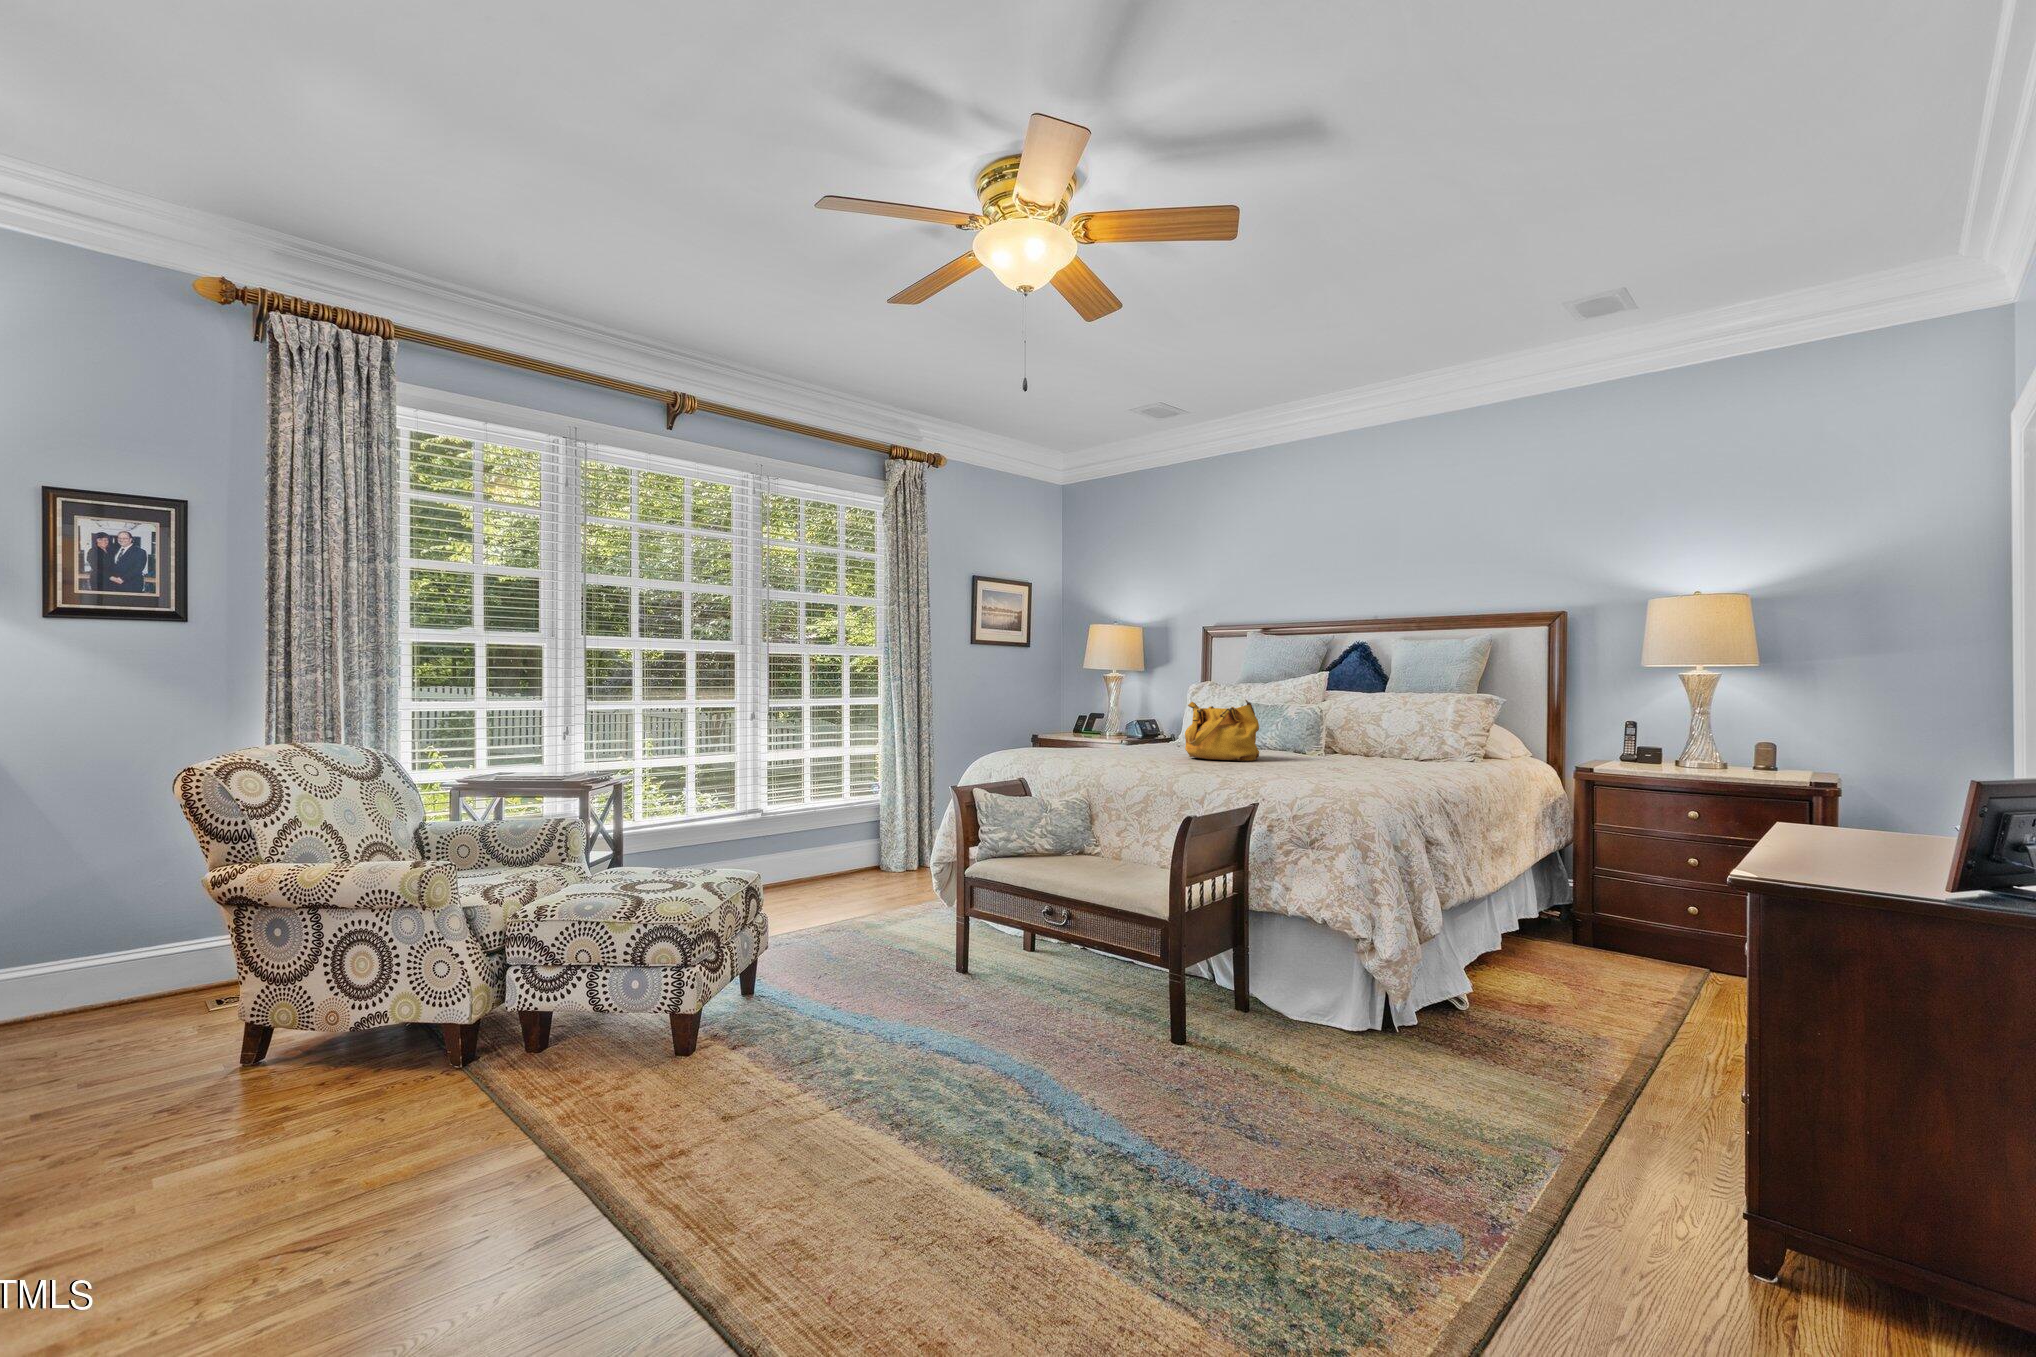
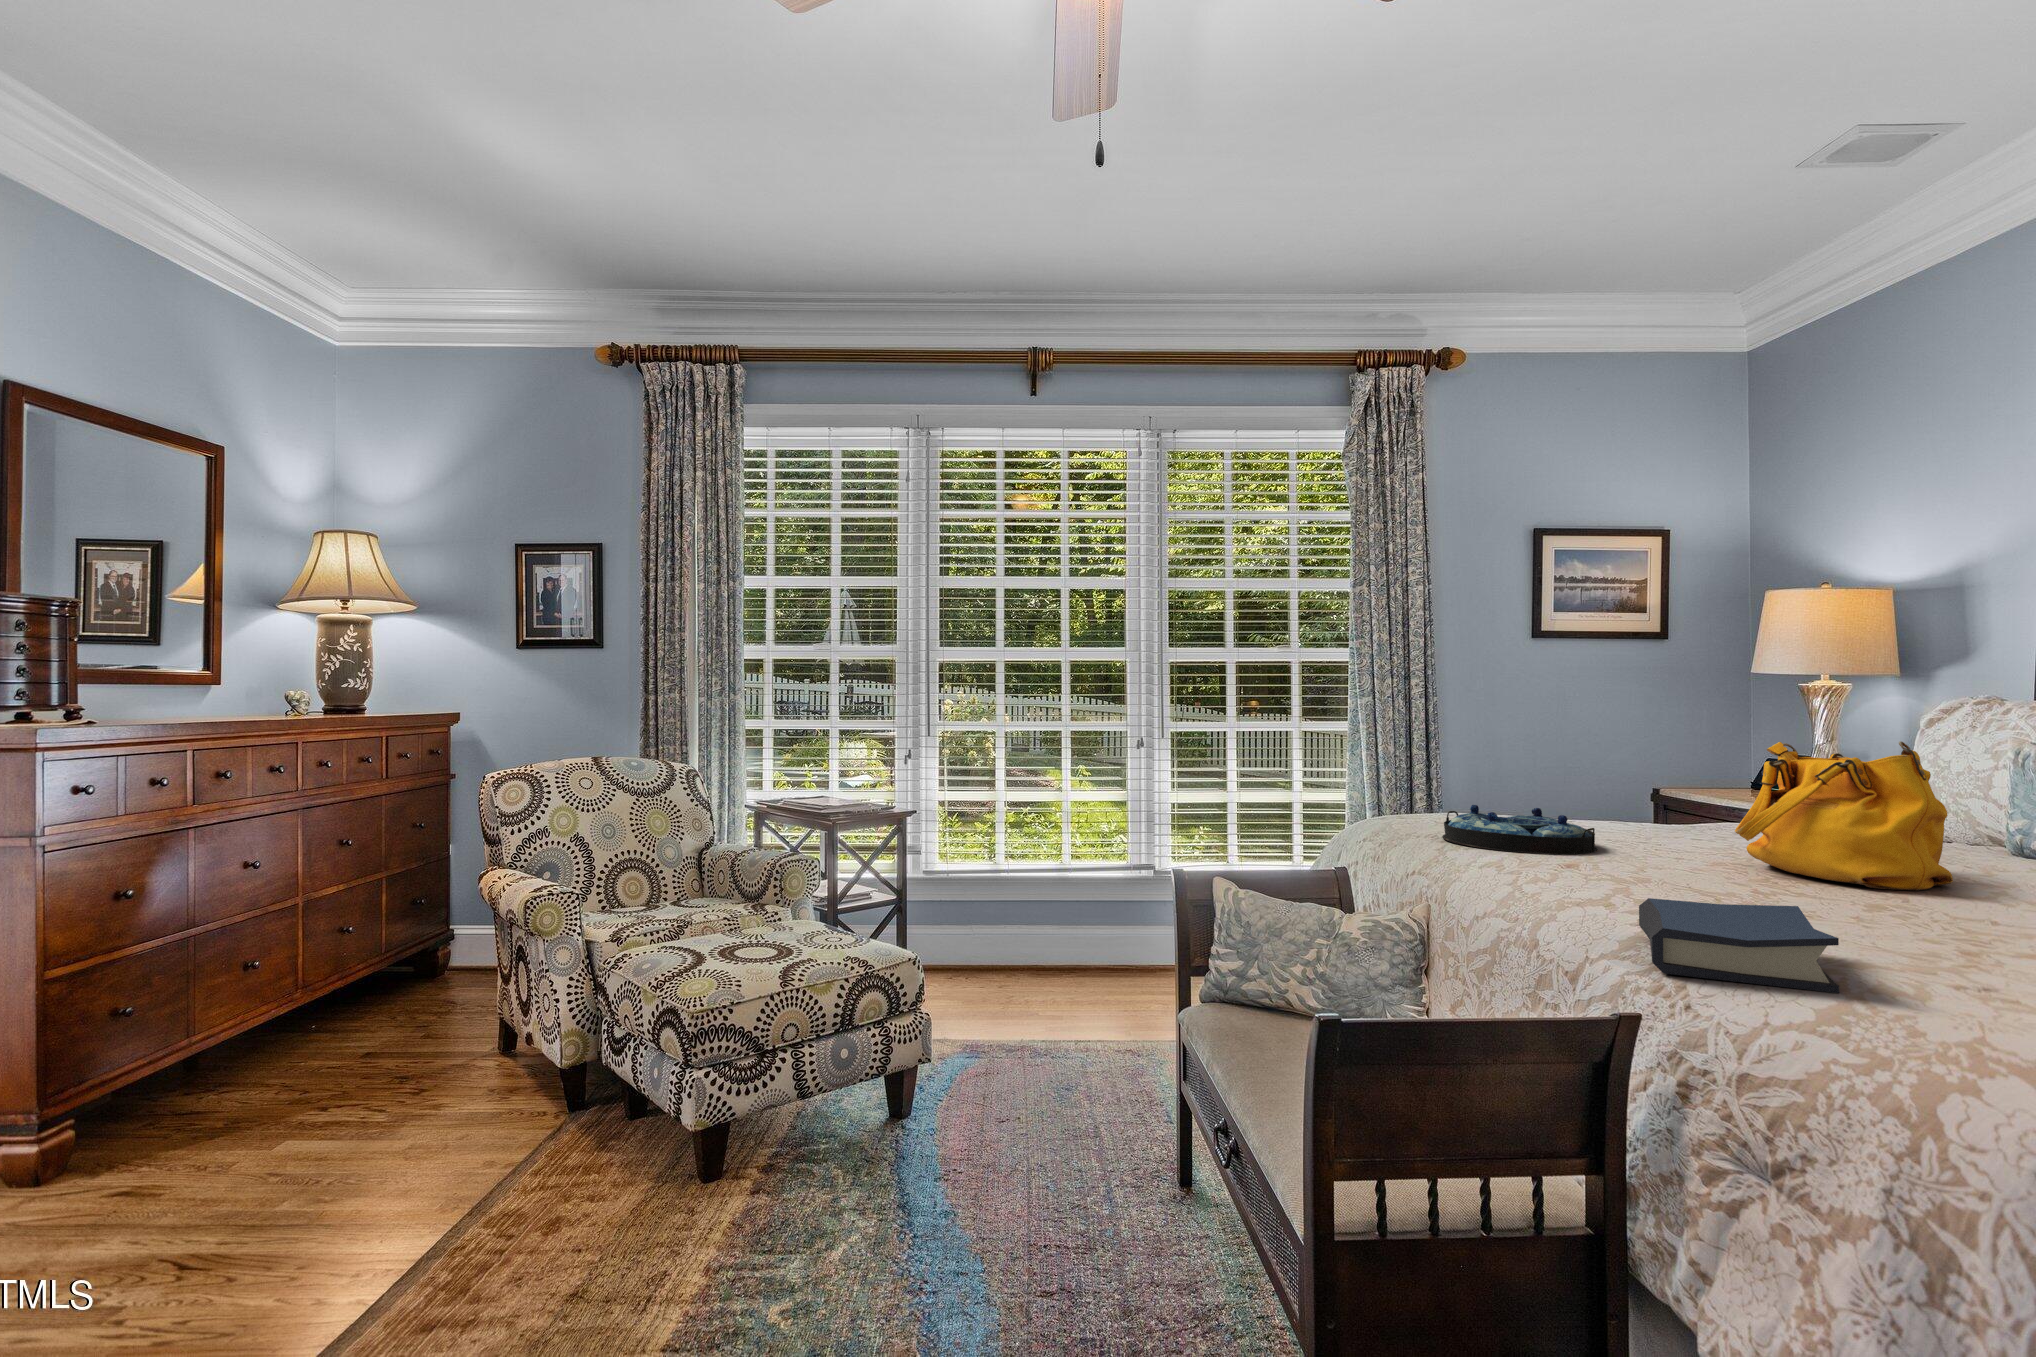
serving tray: none [1044,741,1123,762] -> present [1442,805,1598,855]
hardback book: none [1230,759,1314,784] -> present [1639,898,1839,993]

